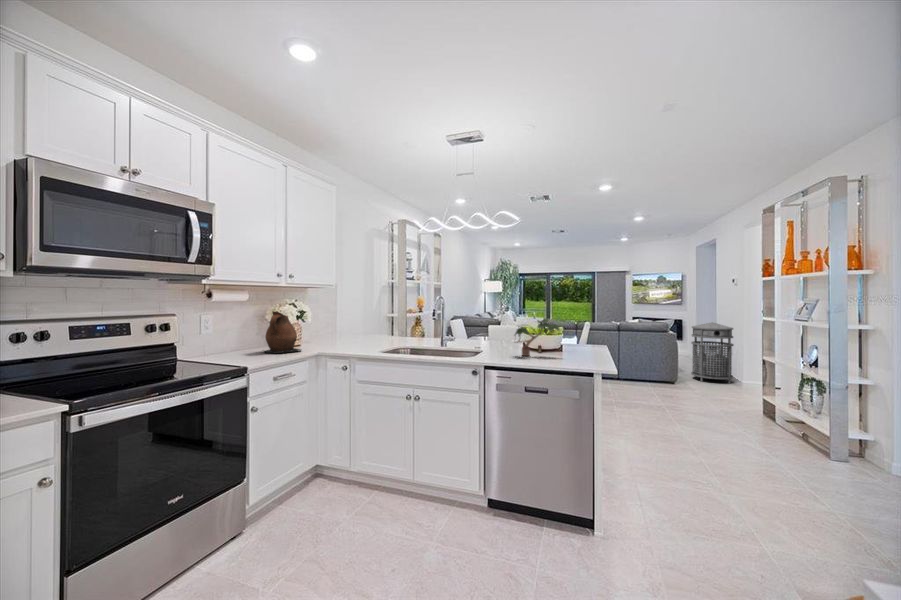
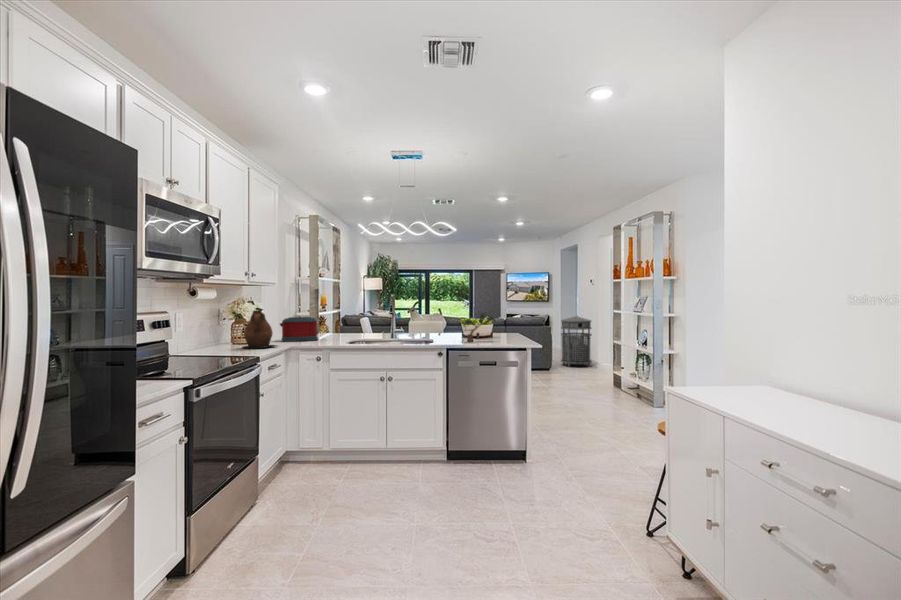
toaster: none [326,319,366,345] -> present [280,317,318,342]

